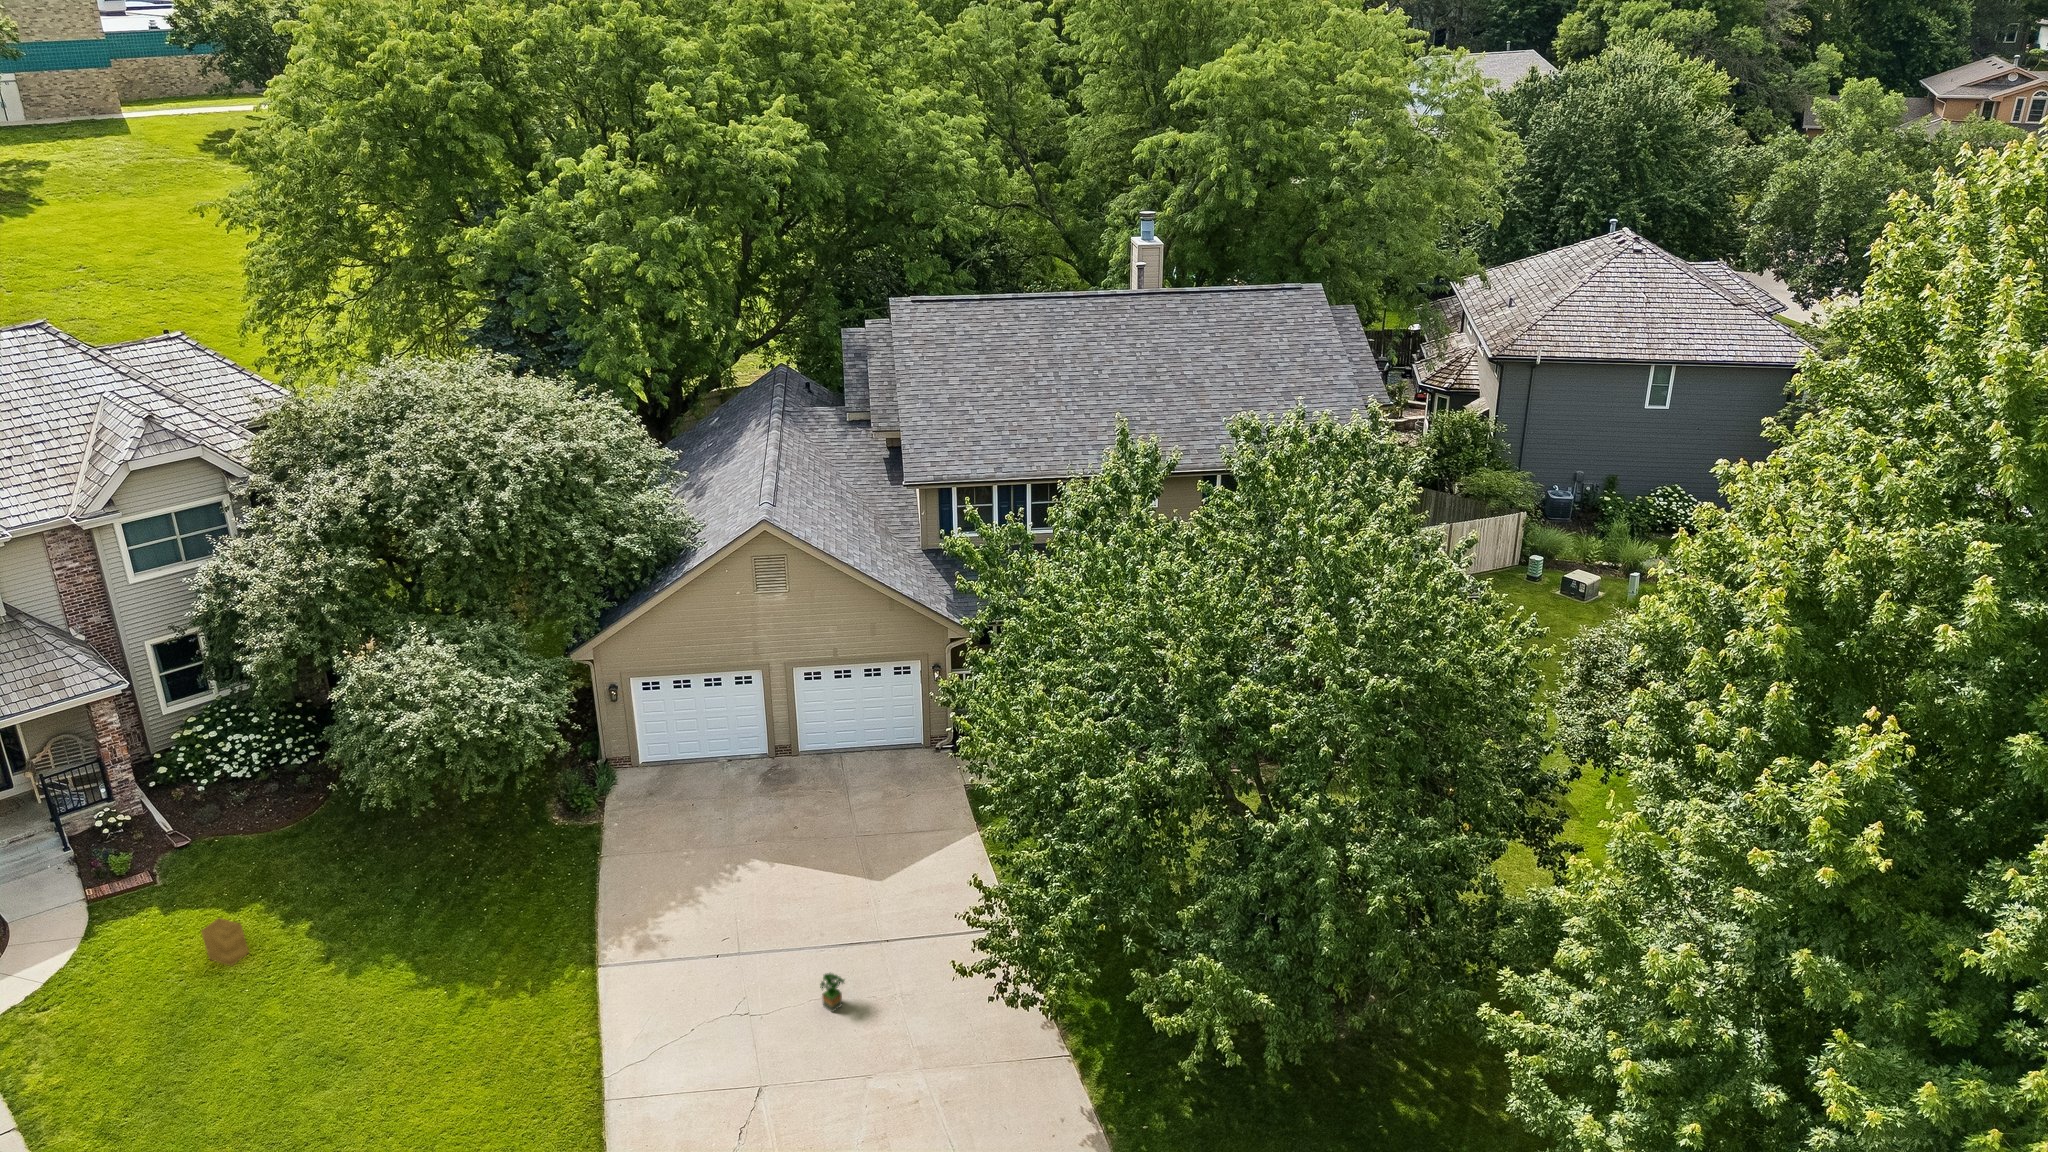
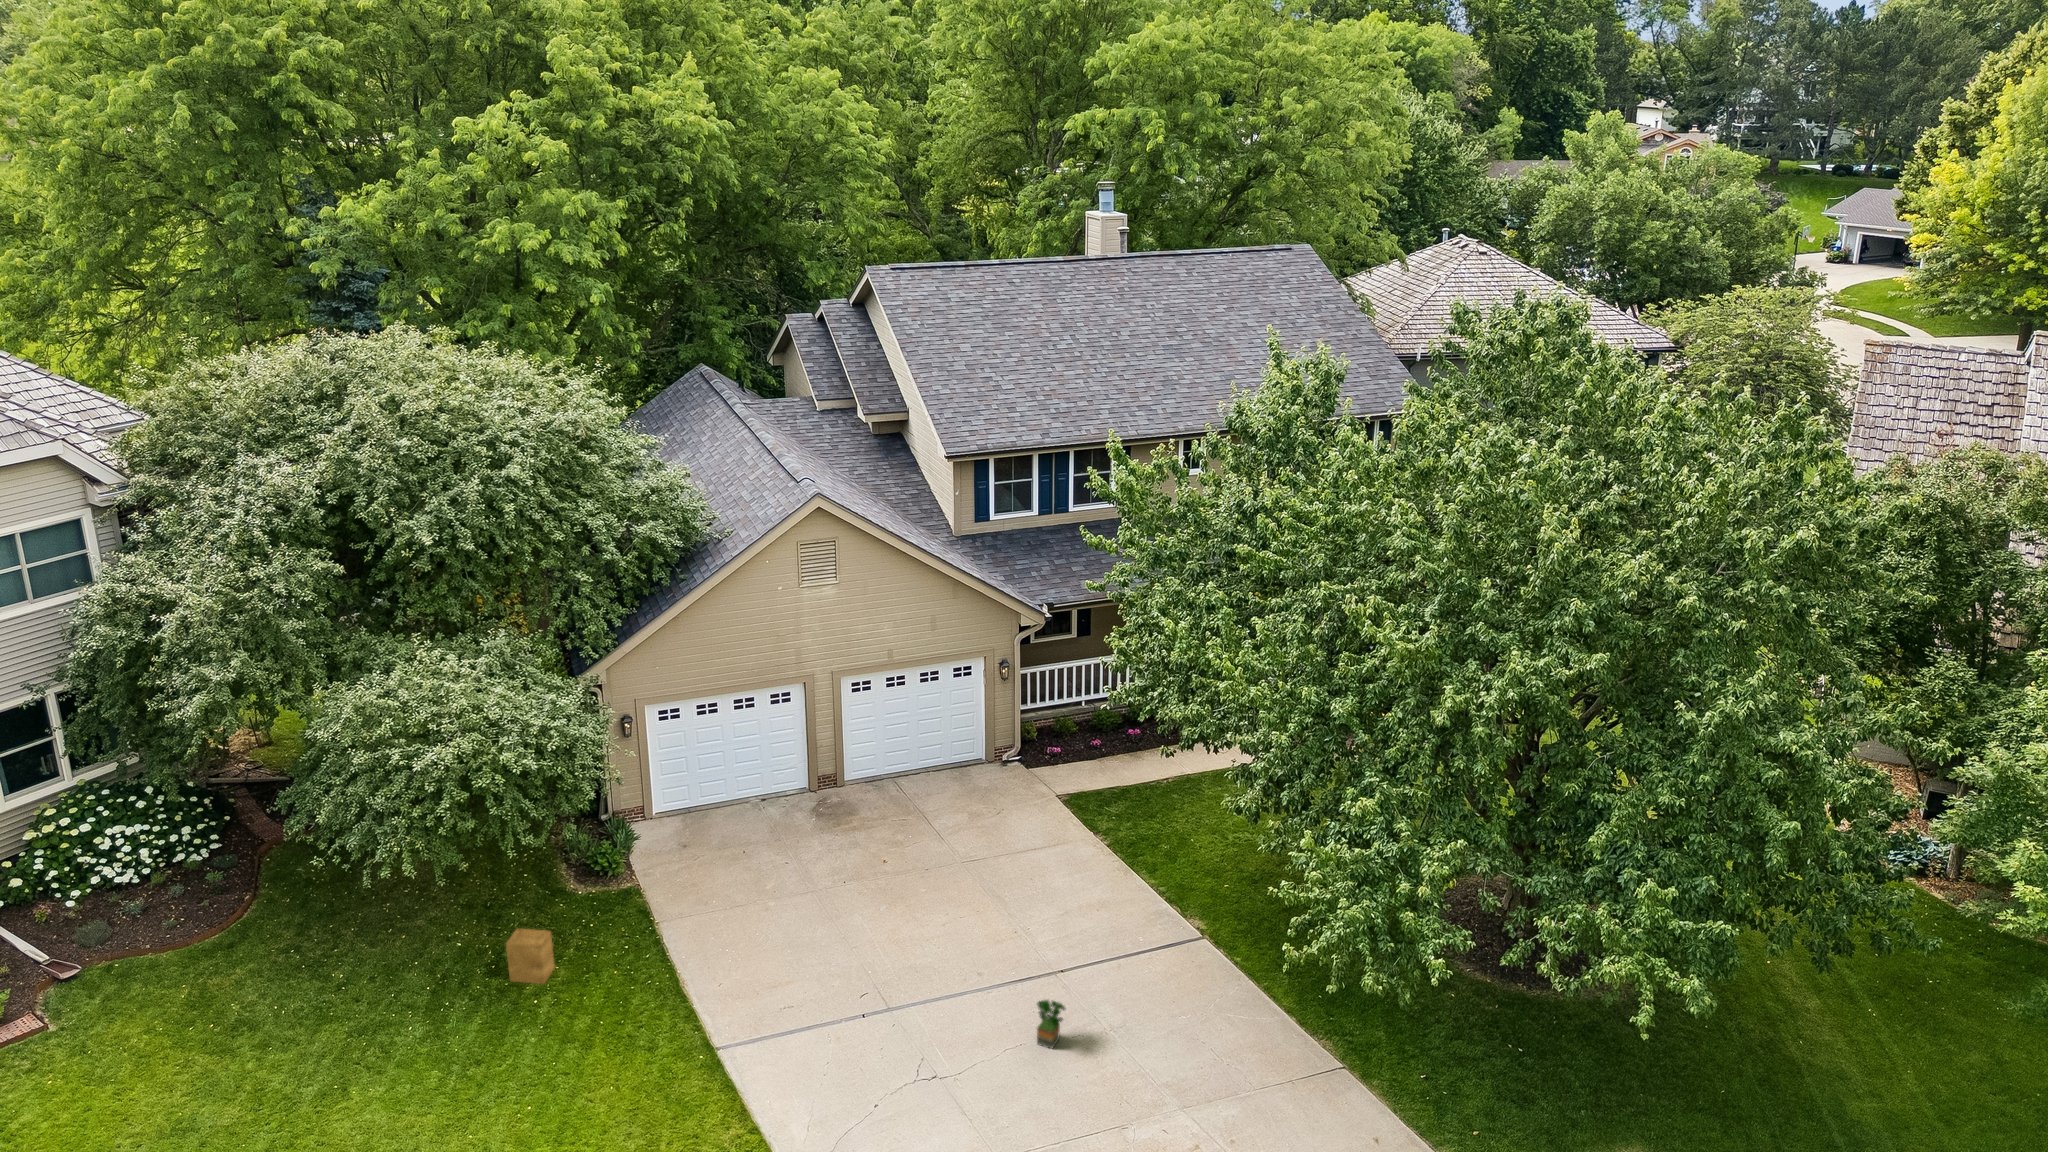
cardboard box: present [201,918,249,966] -> present [506,929,555,984]

